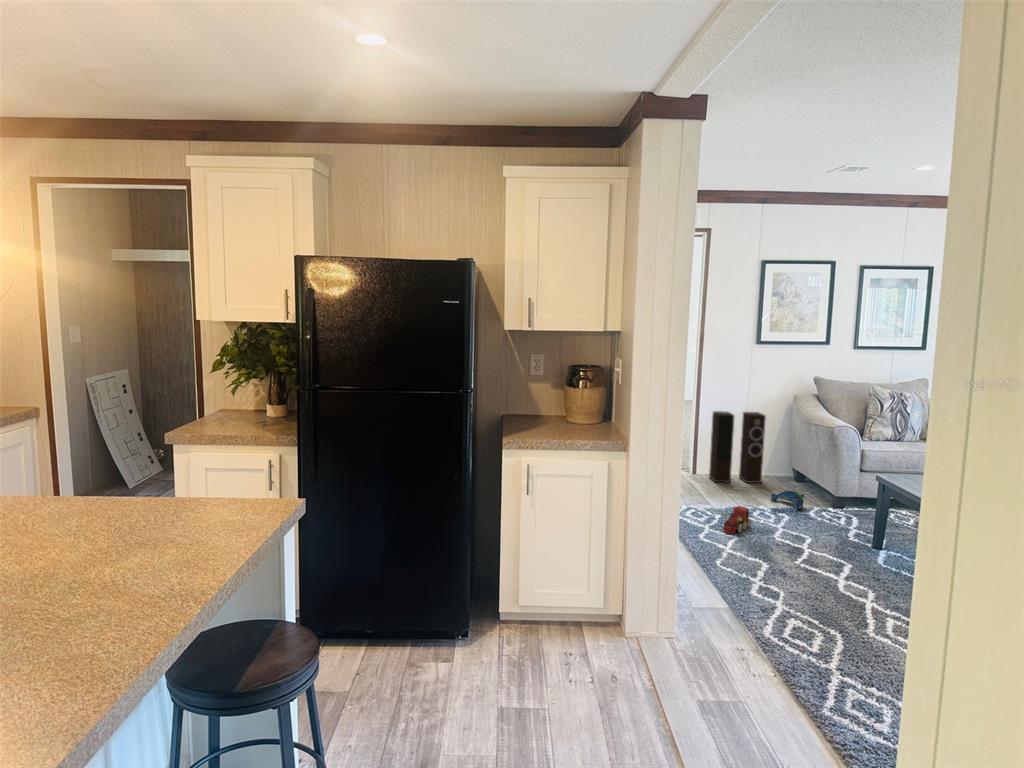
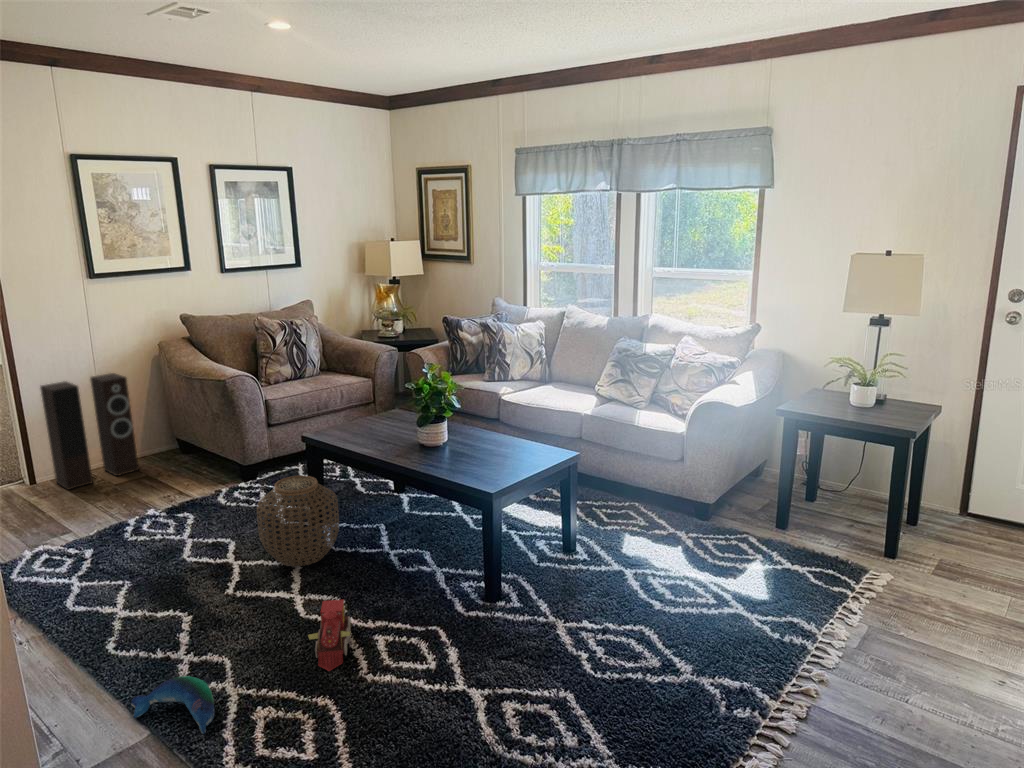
plush toy: present [771,491,804,510] -> present [131,676,215,734]
woven basket: none [828,499,896,569] -> present [257,476,339,566]
toy train: present [722,506,752,533] -> present [308,600,351,671]

